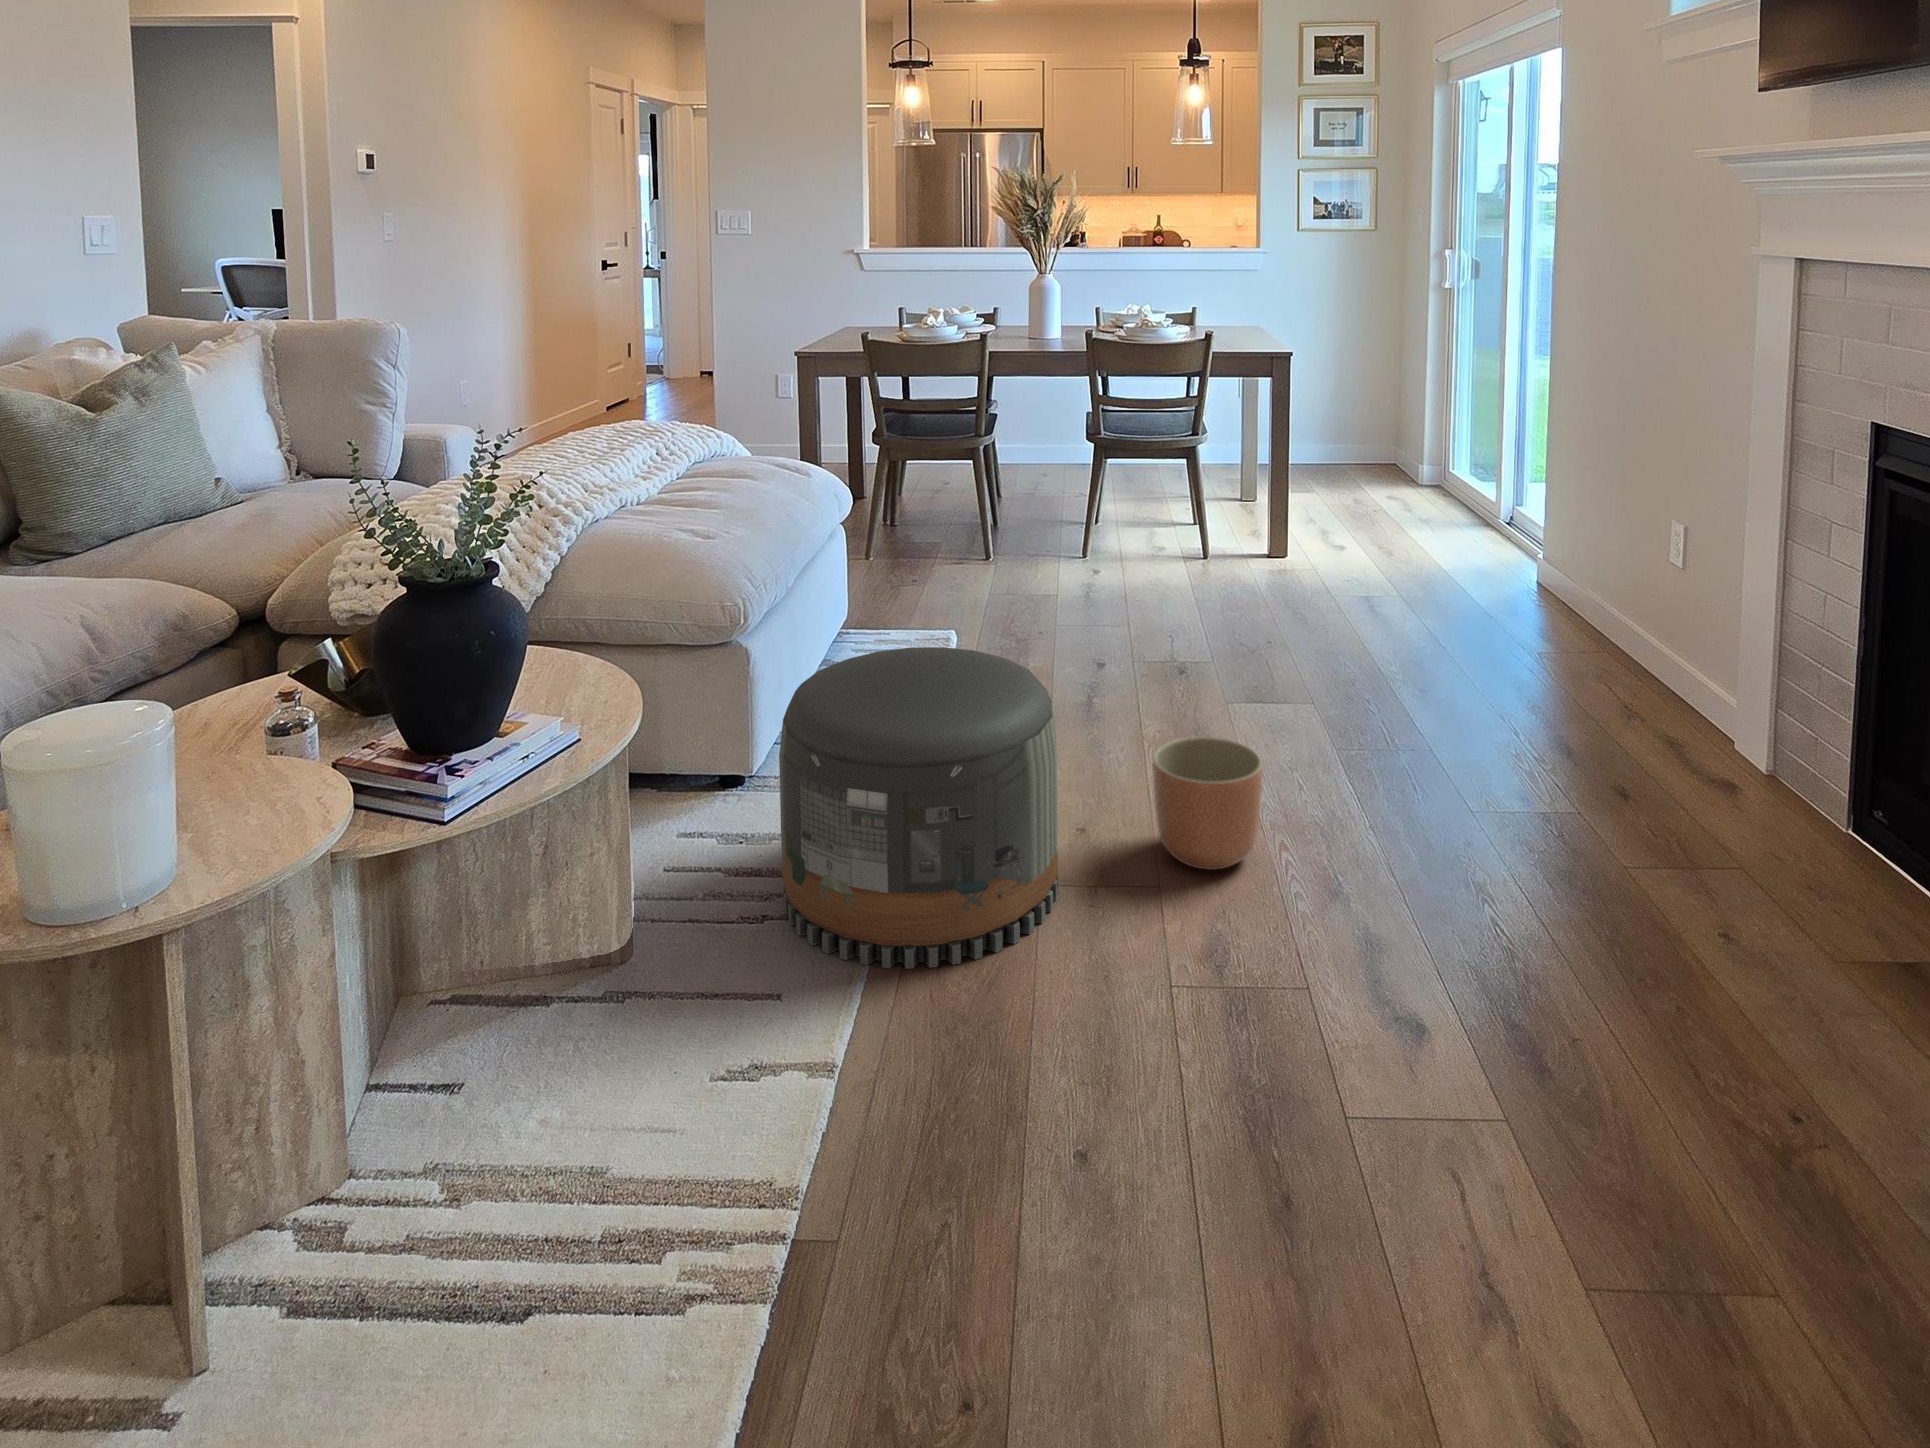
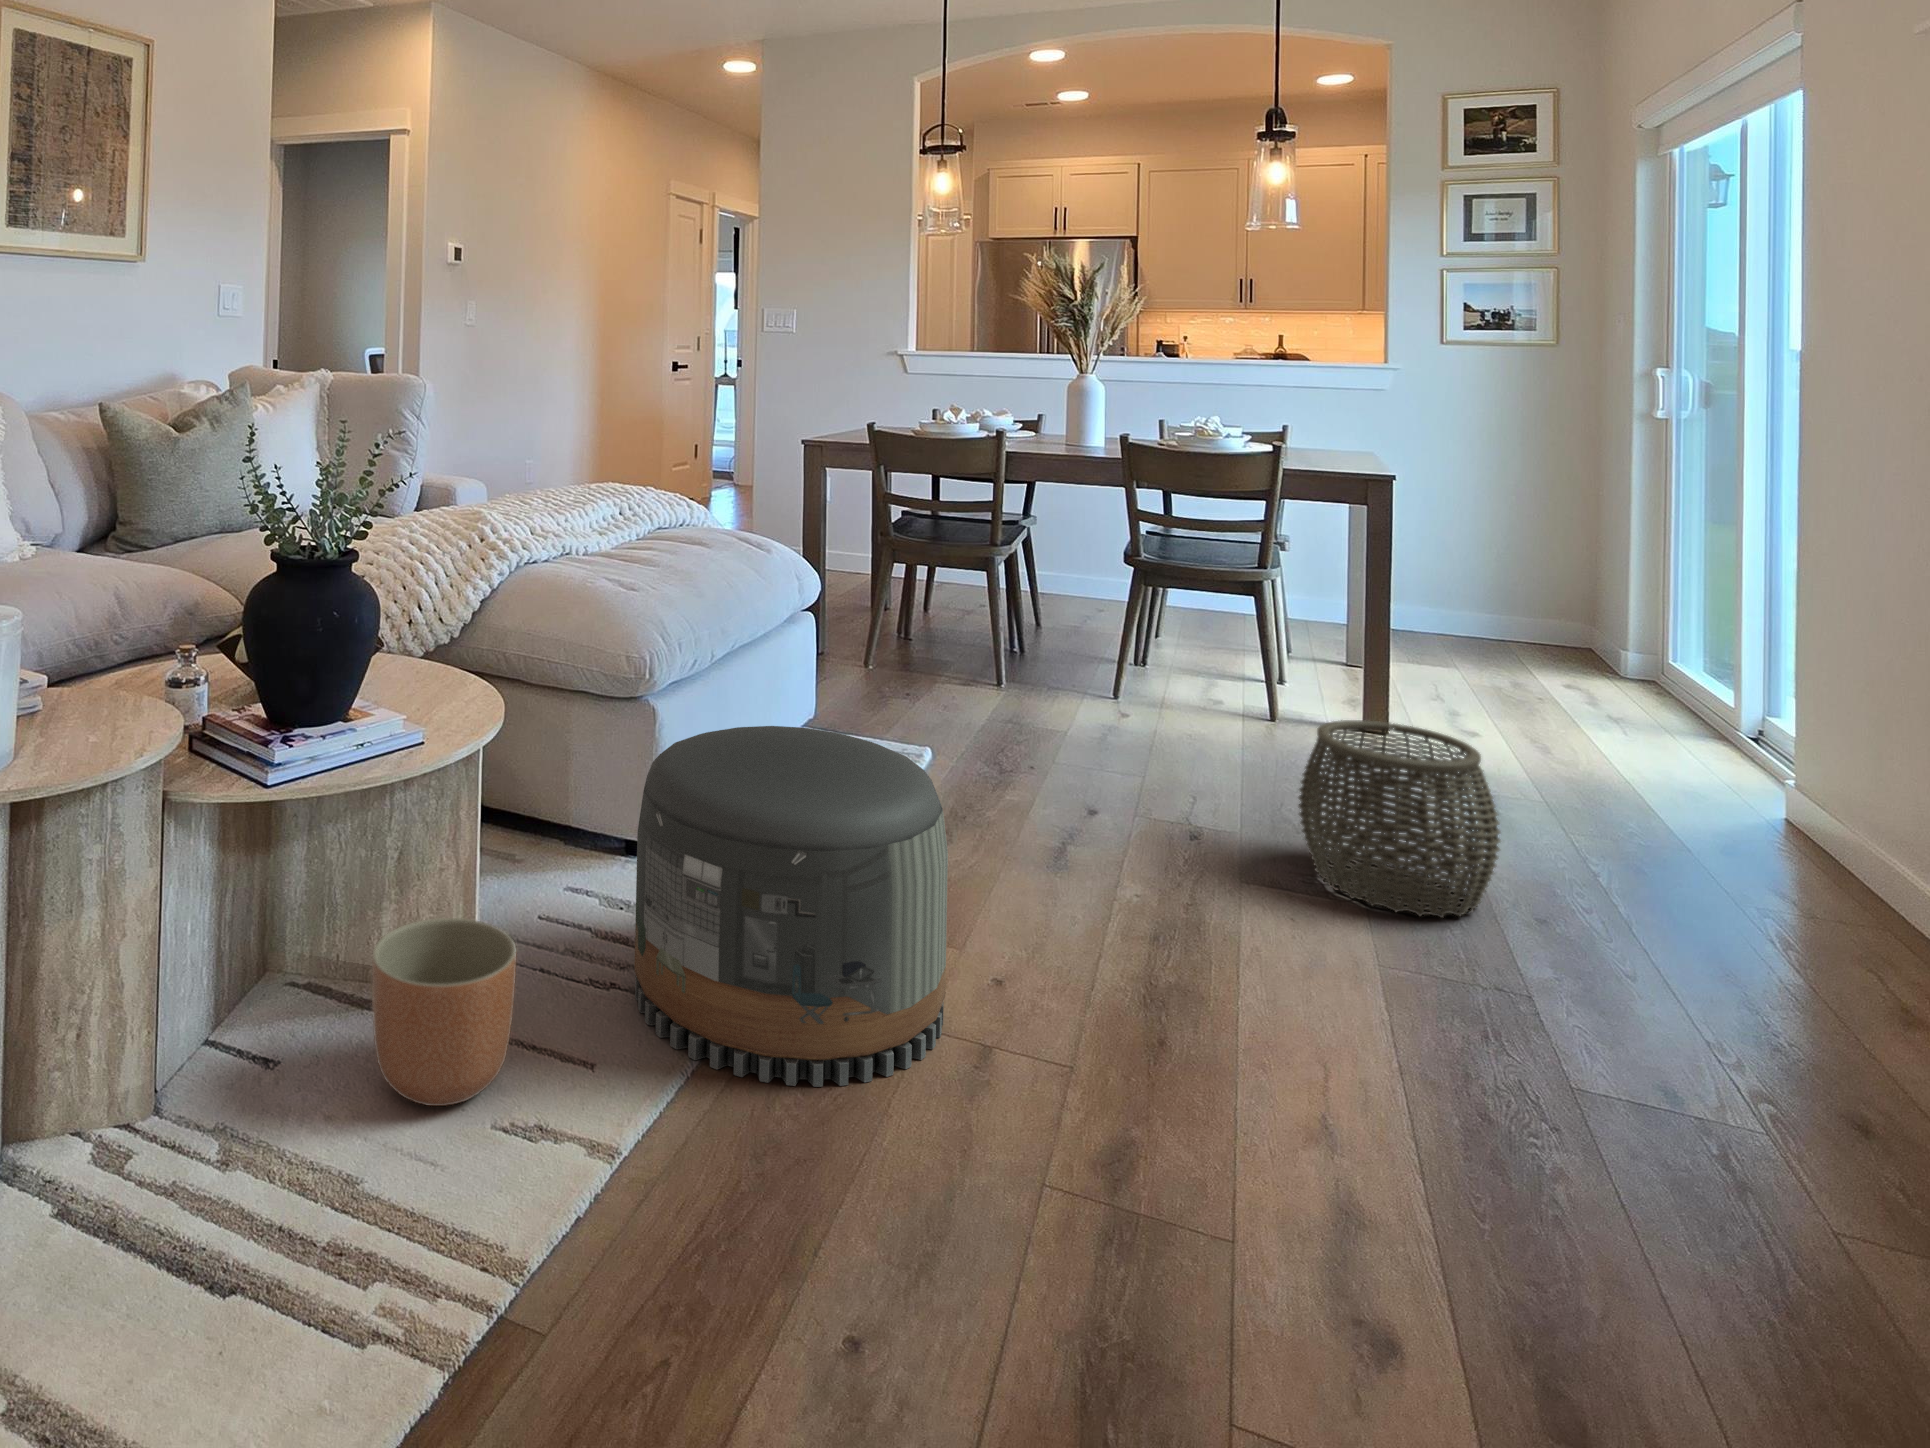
woven basket: none [1263,558,1402,704] -> present [1299,720,1501,918]
planter: present [1153,737,1262,870] -> present [372,918,516,1106]

